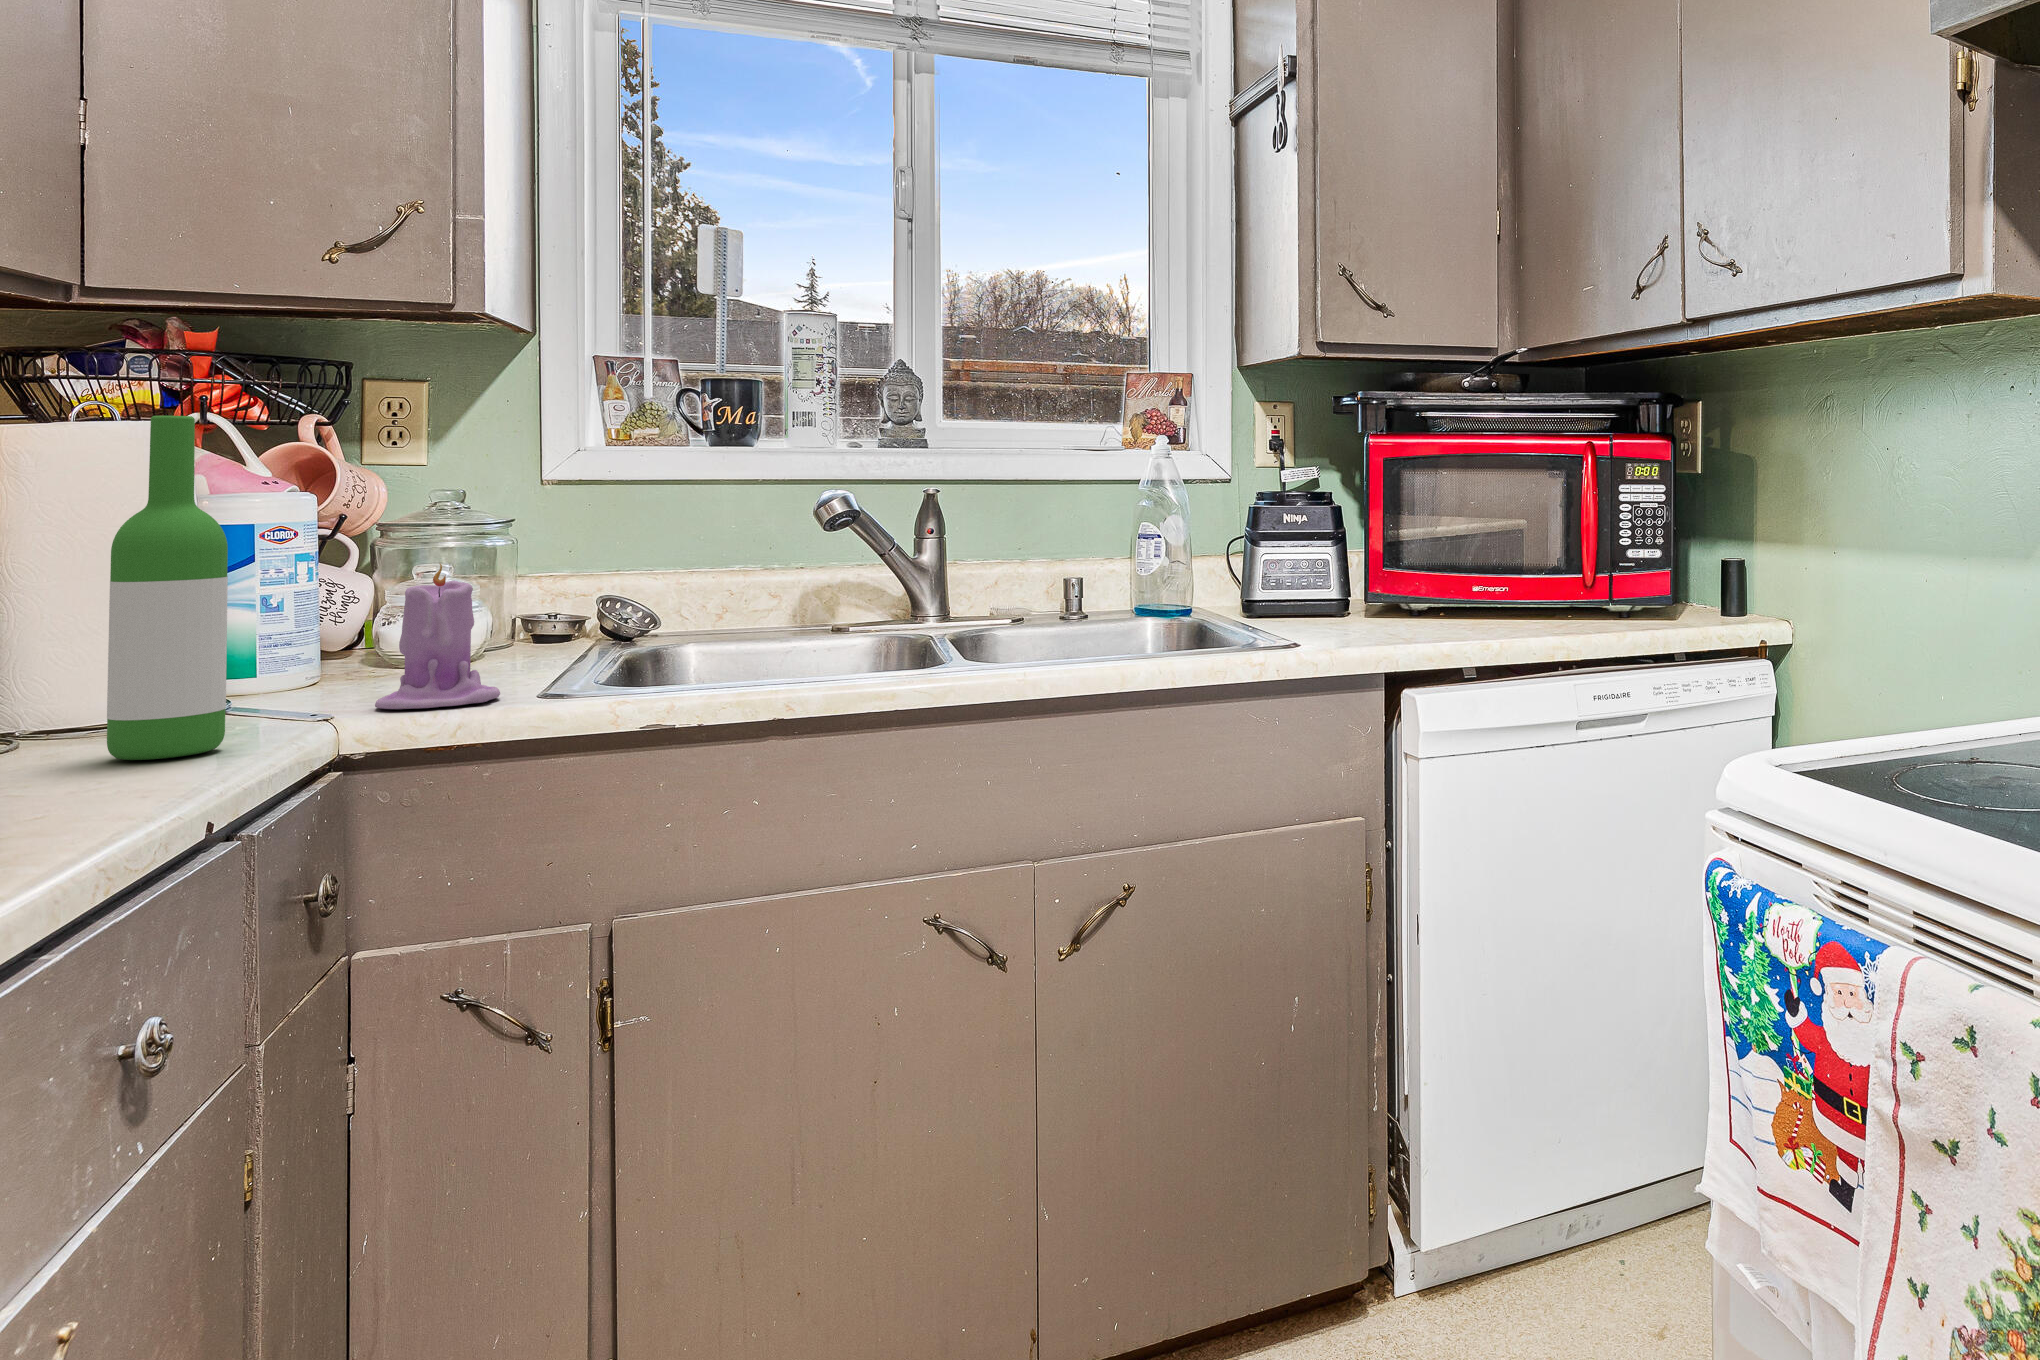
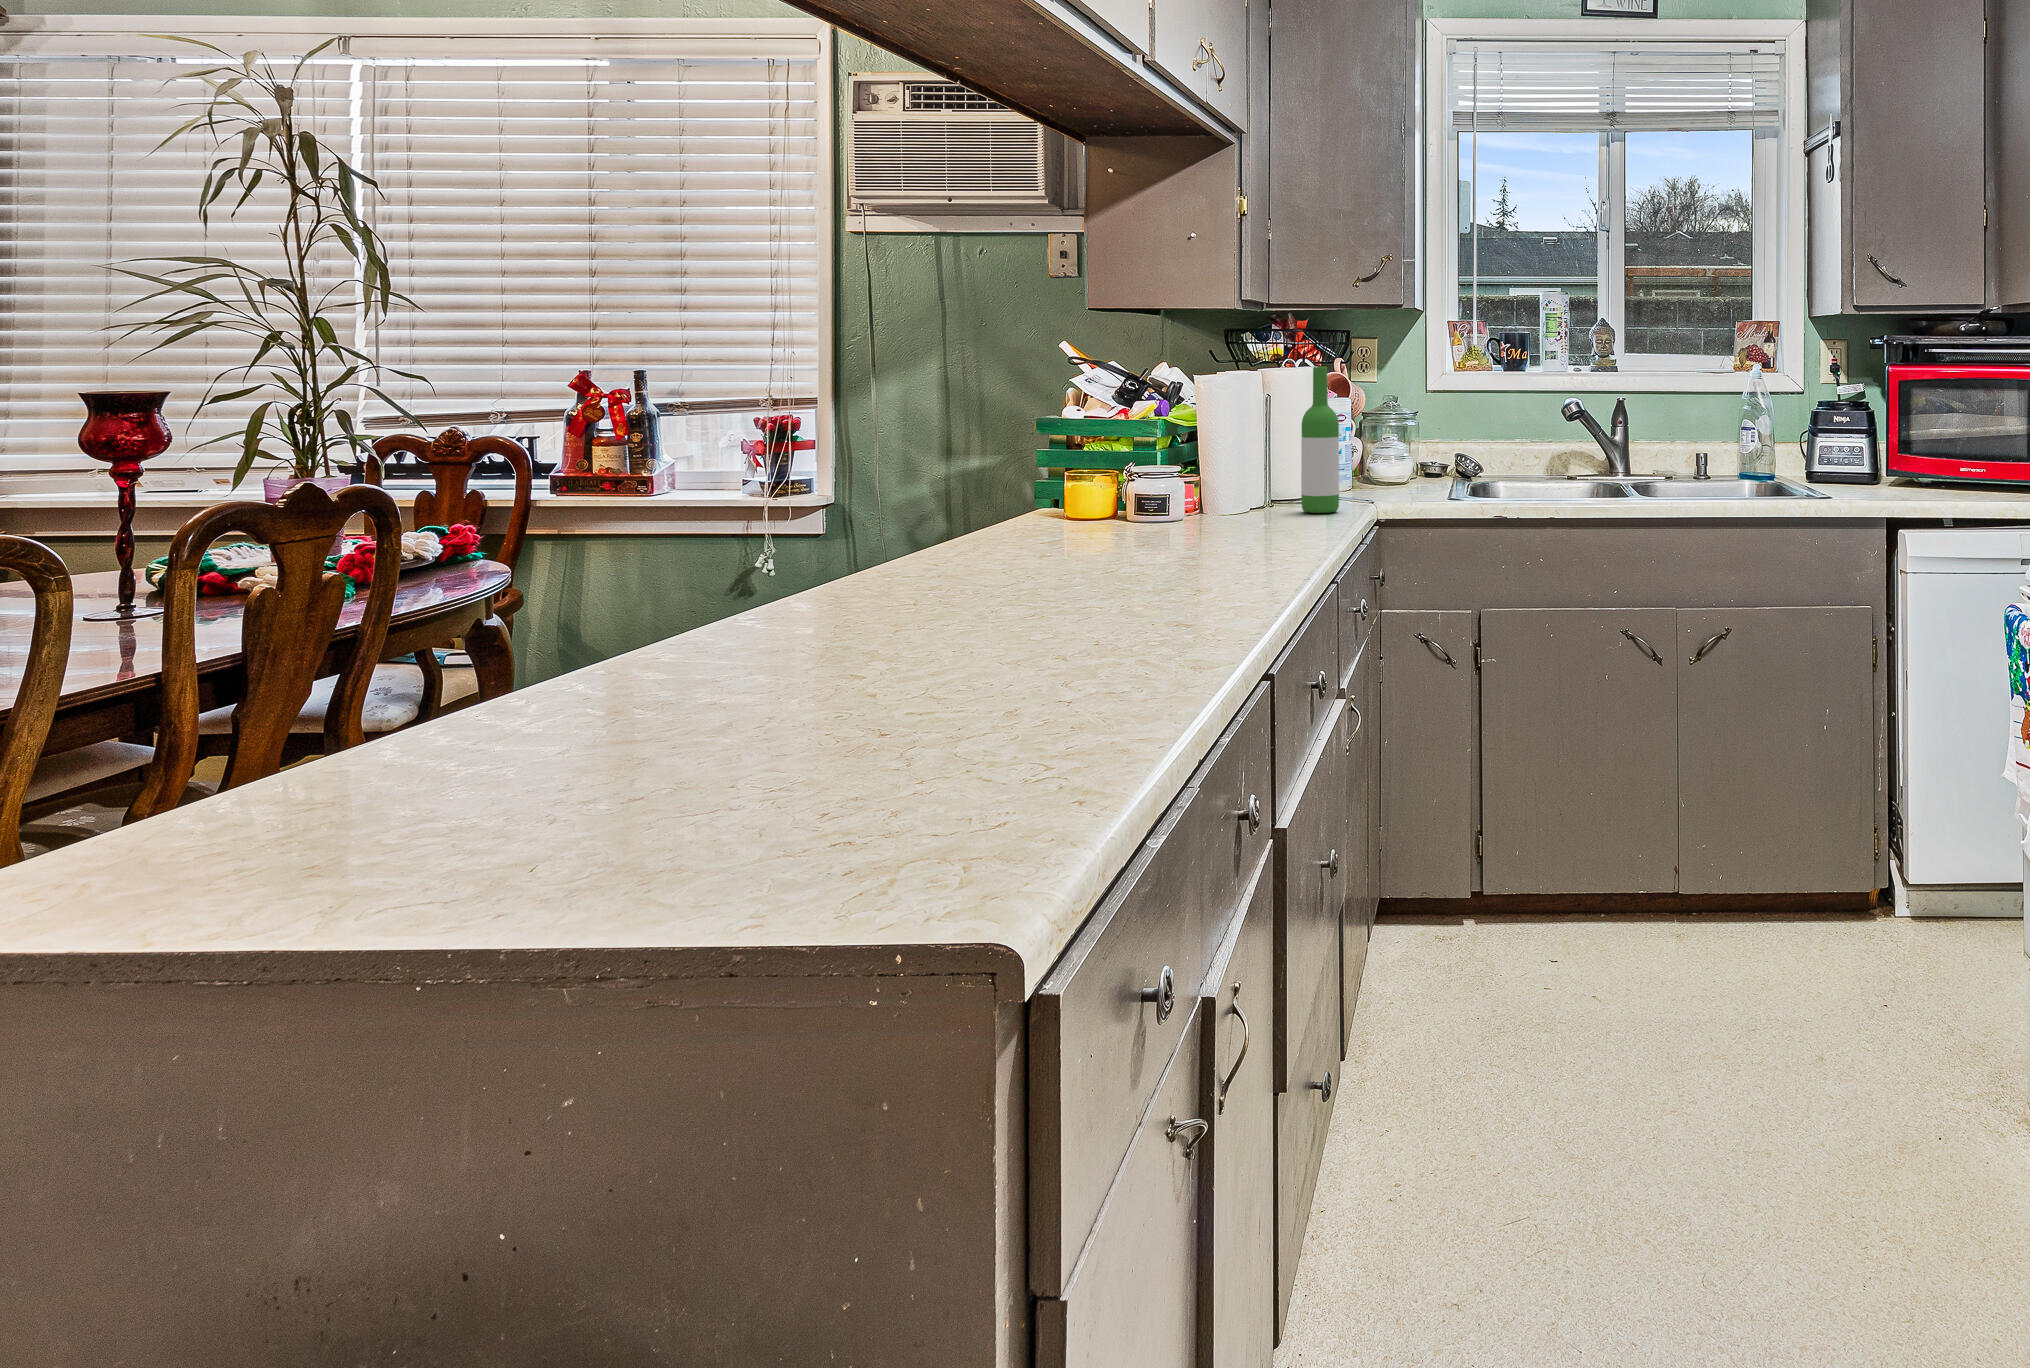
candle: present [375,564,500,709] -> none [1380,433,1428,501]

